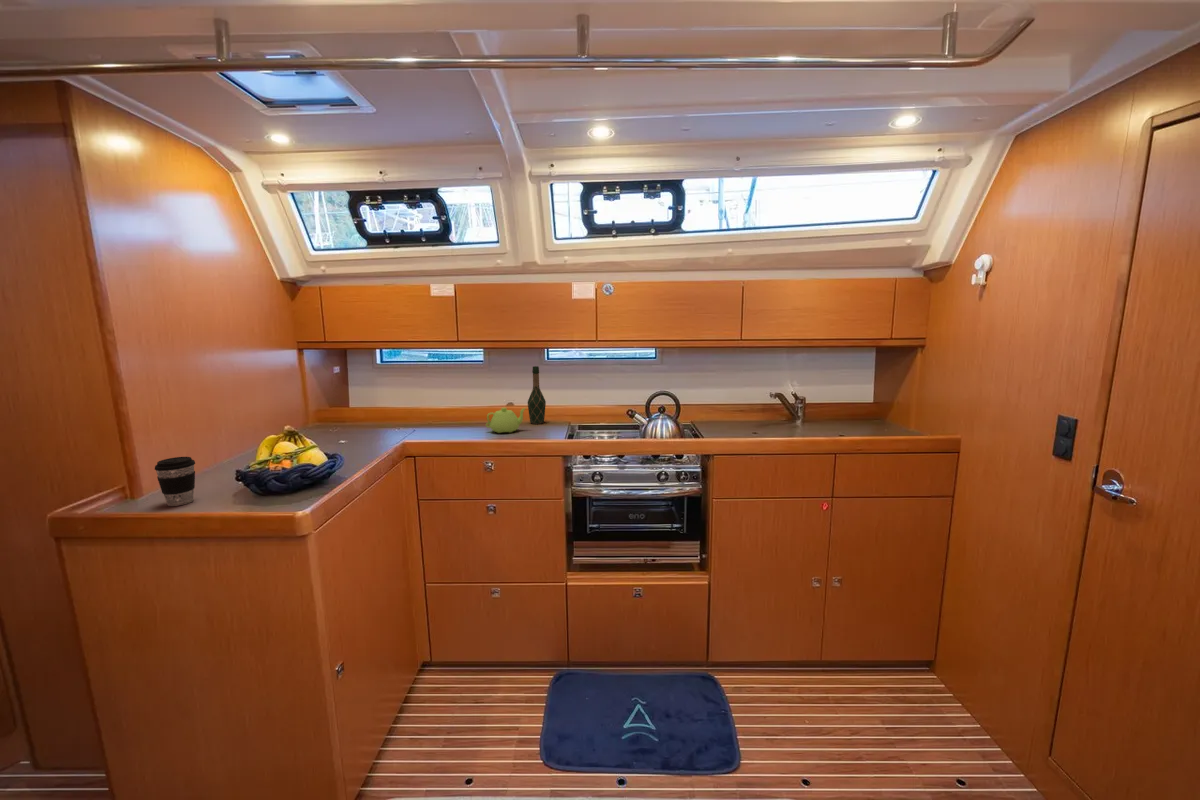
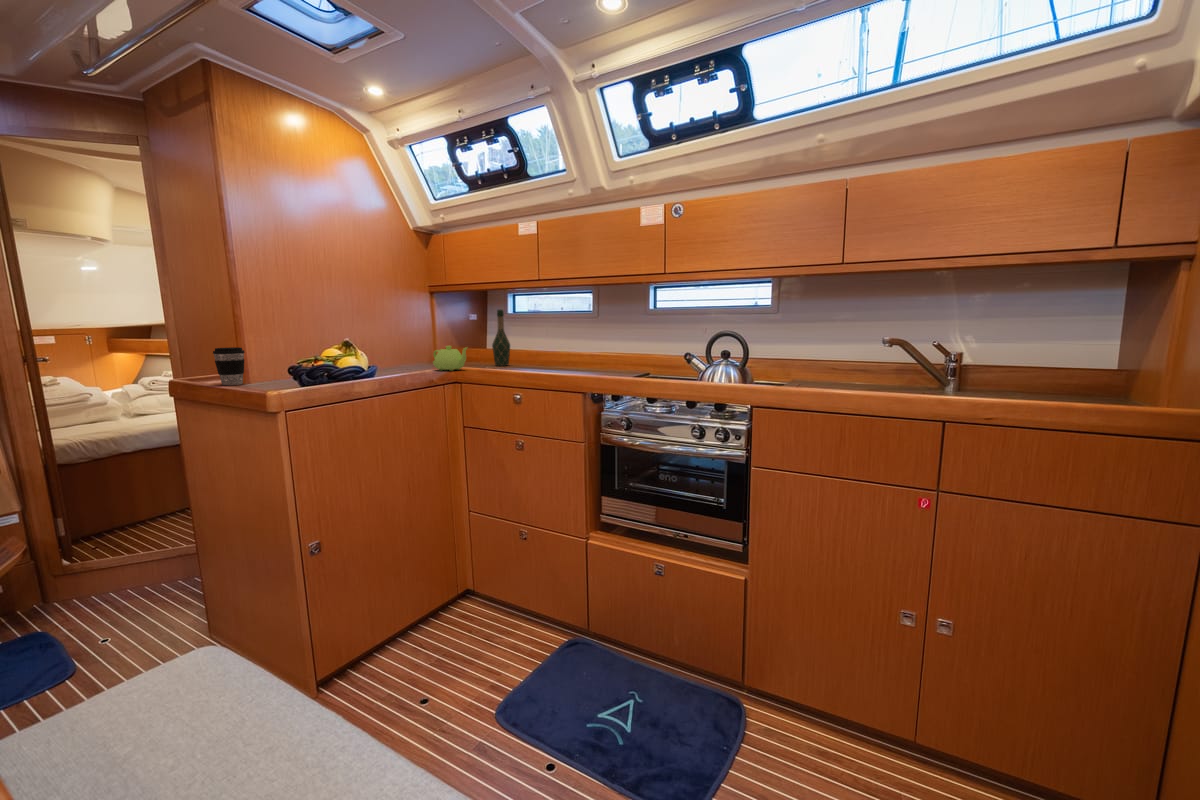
wine bottle: present [528,366,546,424] -> present [492,310,510,366]
teapot: present [486,408,525,433] -> present [433,346,467,371]

